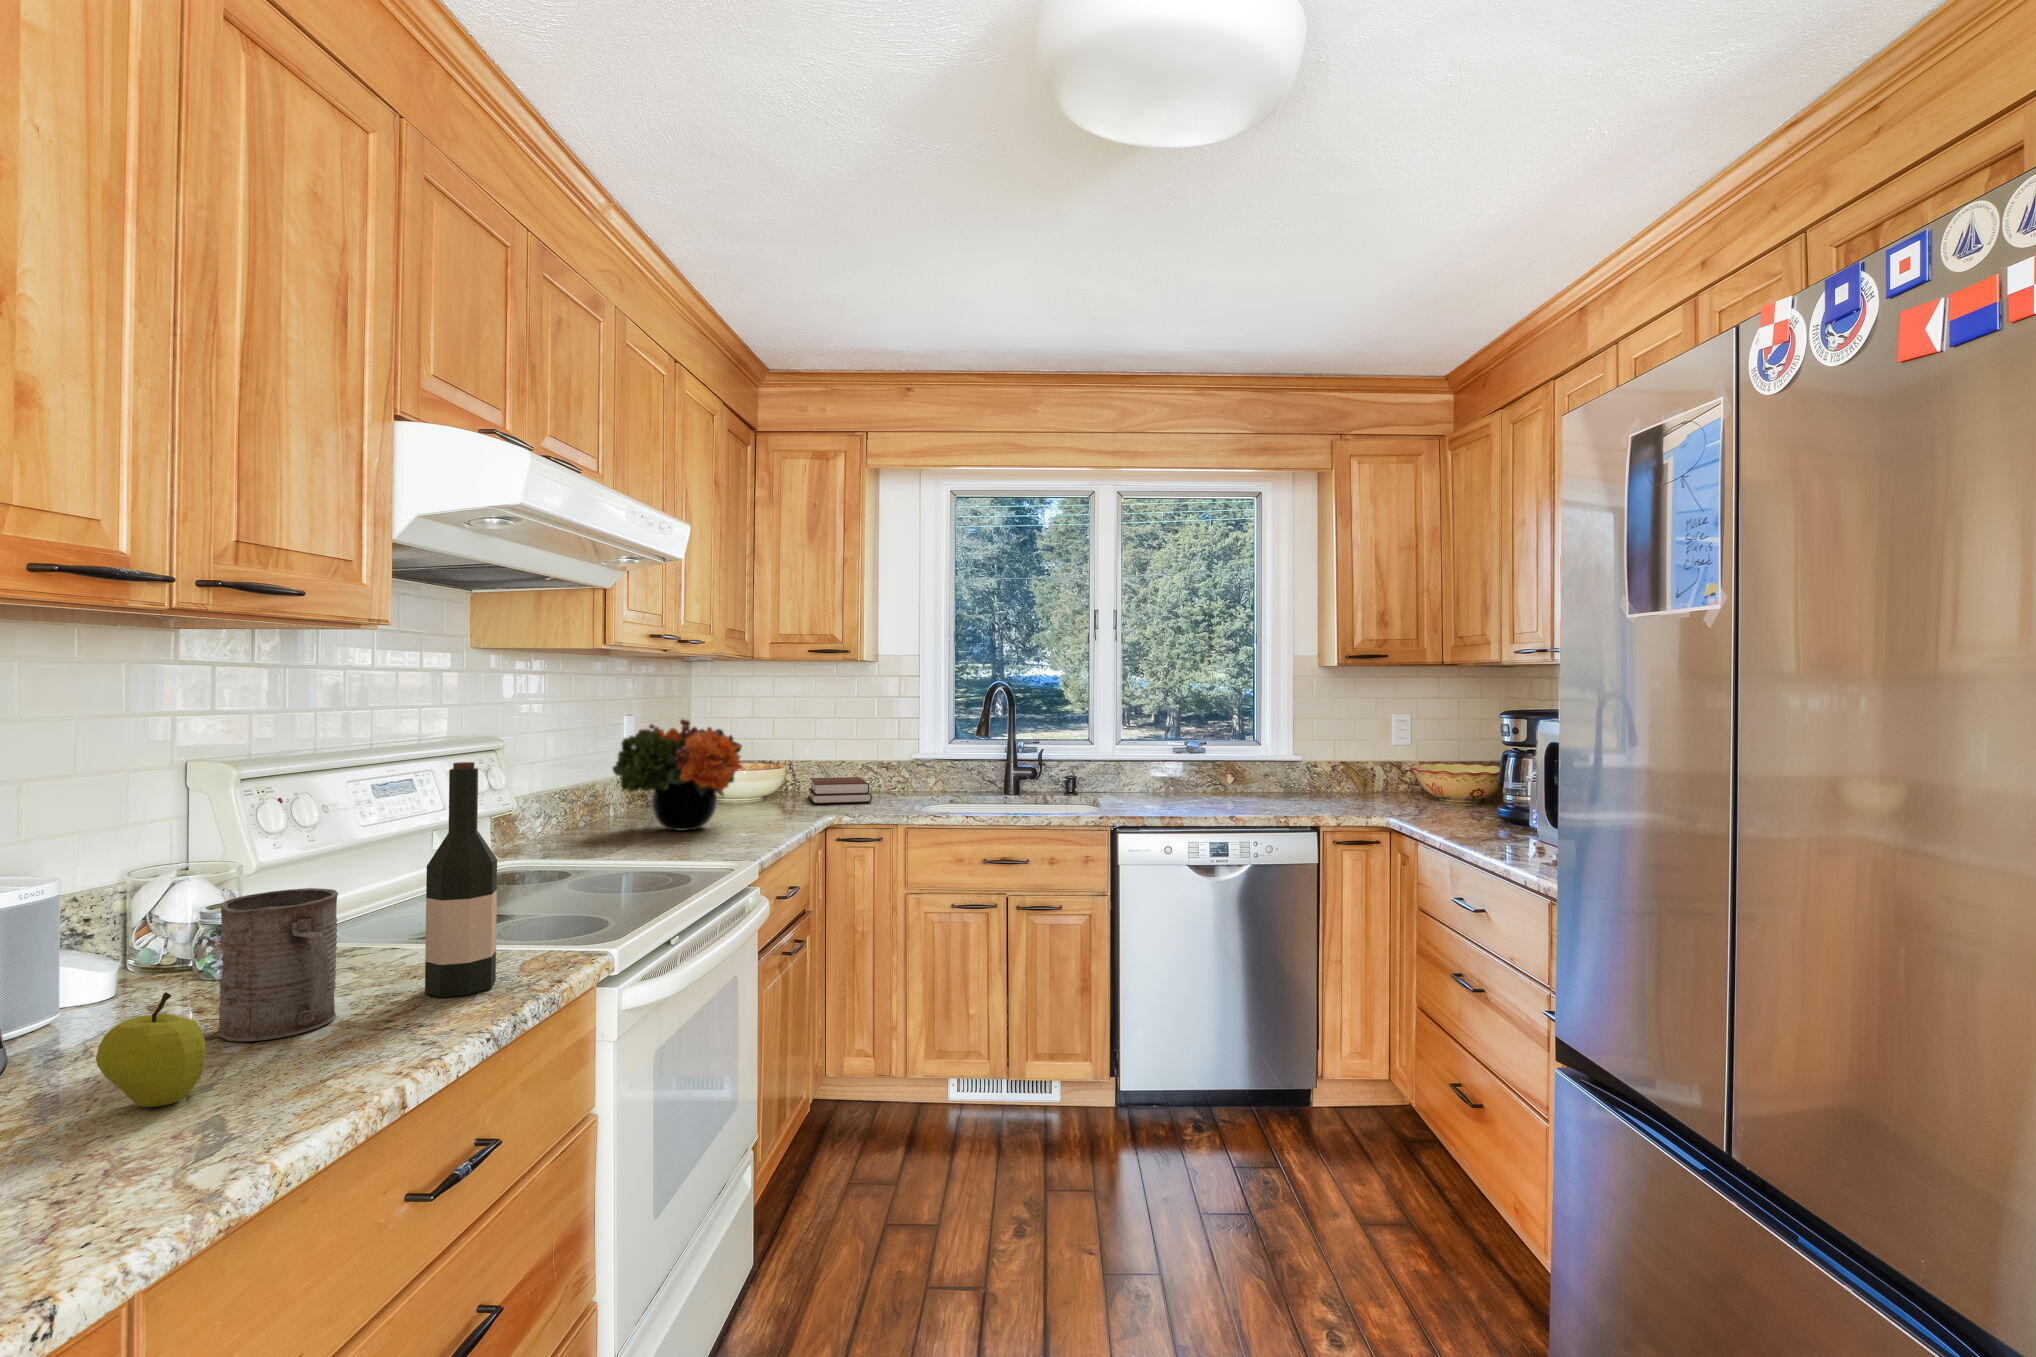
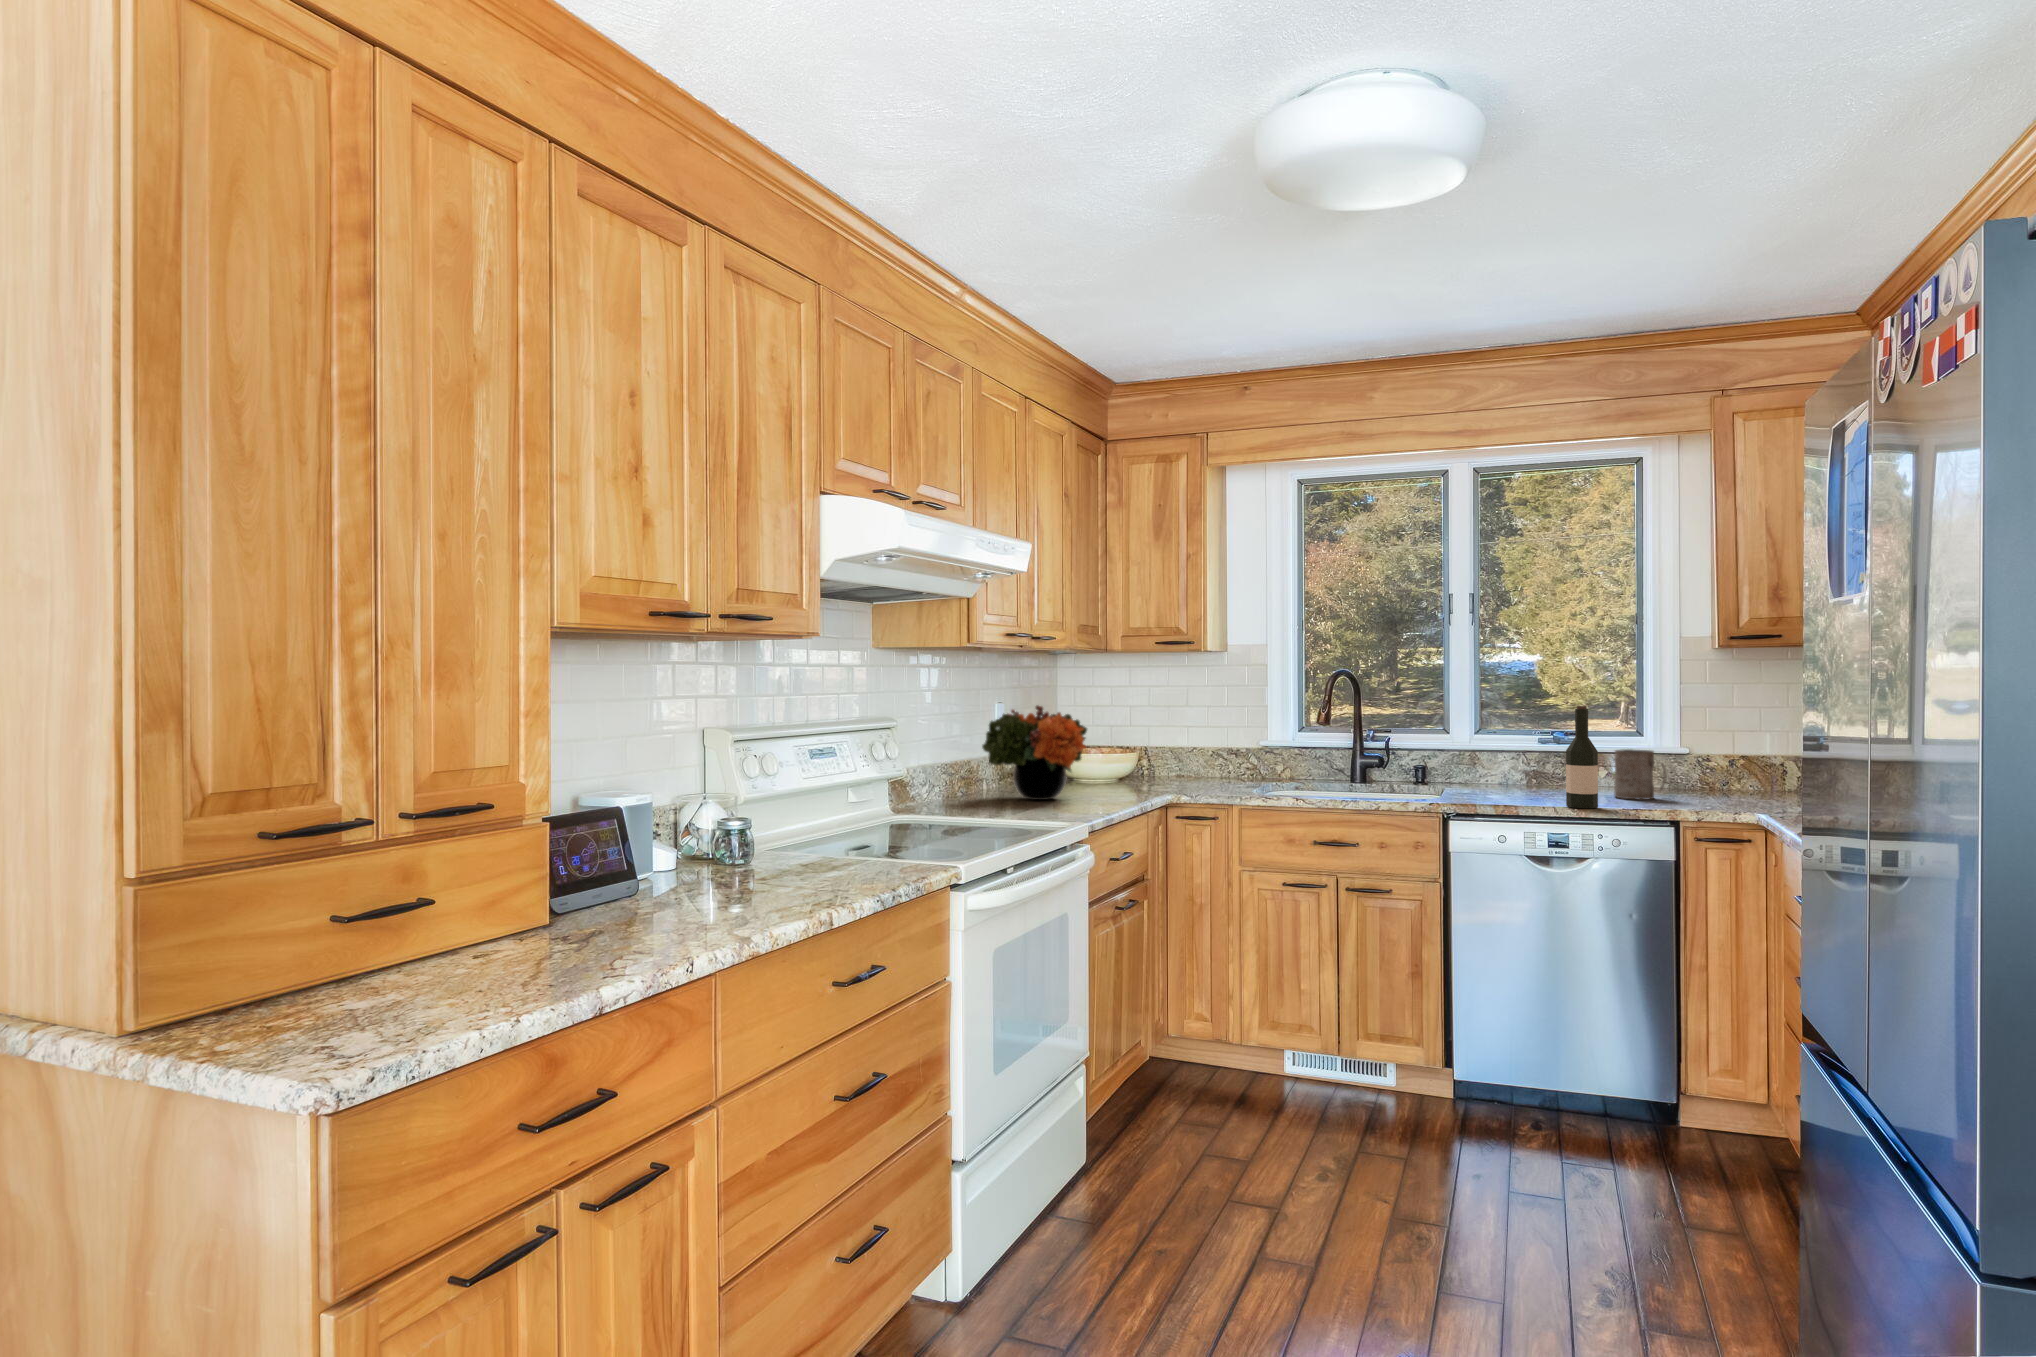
wine bottle: present [425,762,497,997] -> present [1566,706,1598,808]
hardback book: present [808,777,872,804] -> none [1158,762,1214,785]
mug: present [218,888,338,1041] -> present [1614,749,1667,800]
fruit: present [96,992,206,1107] -> none [683,850,730,910]

